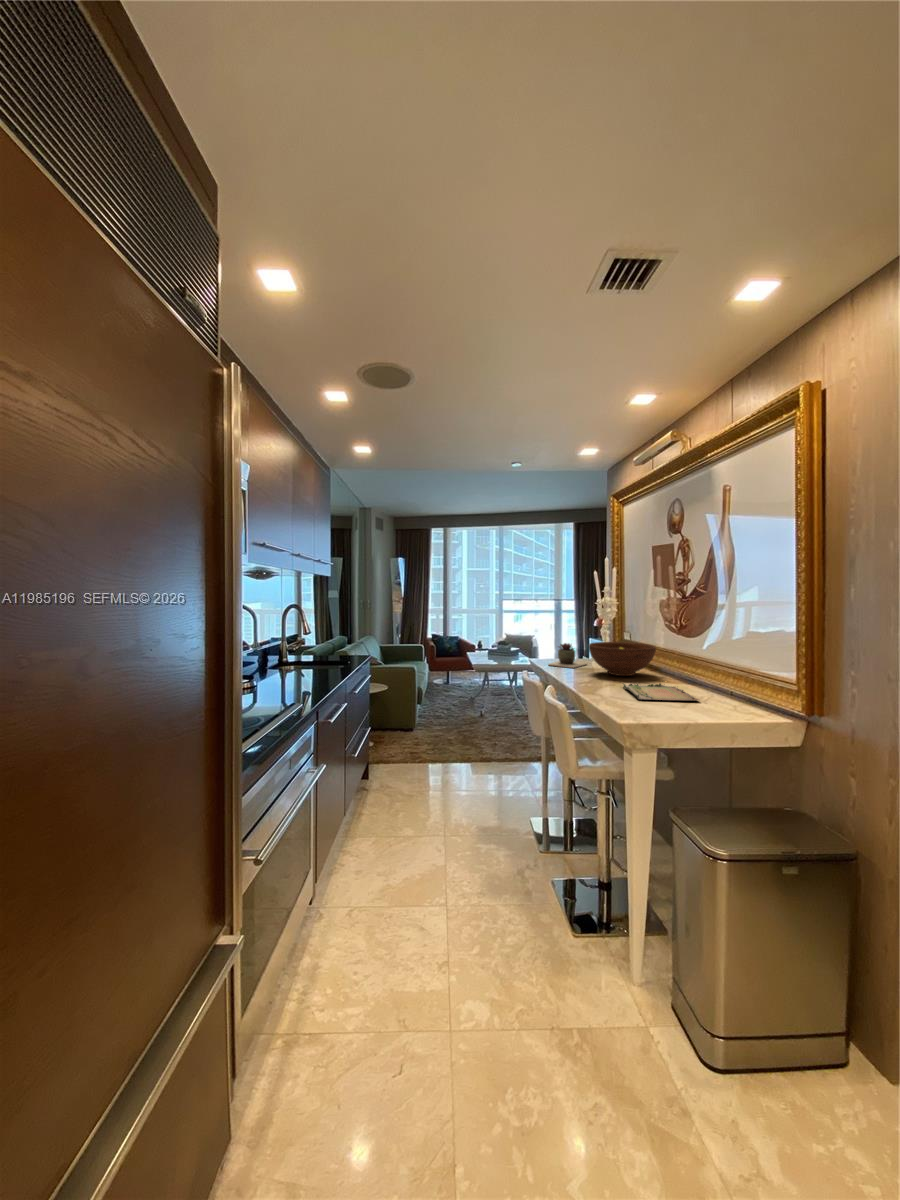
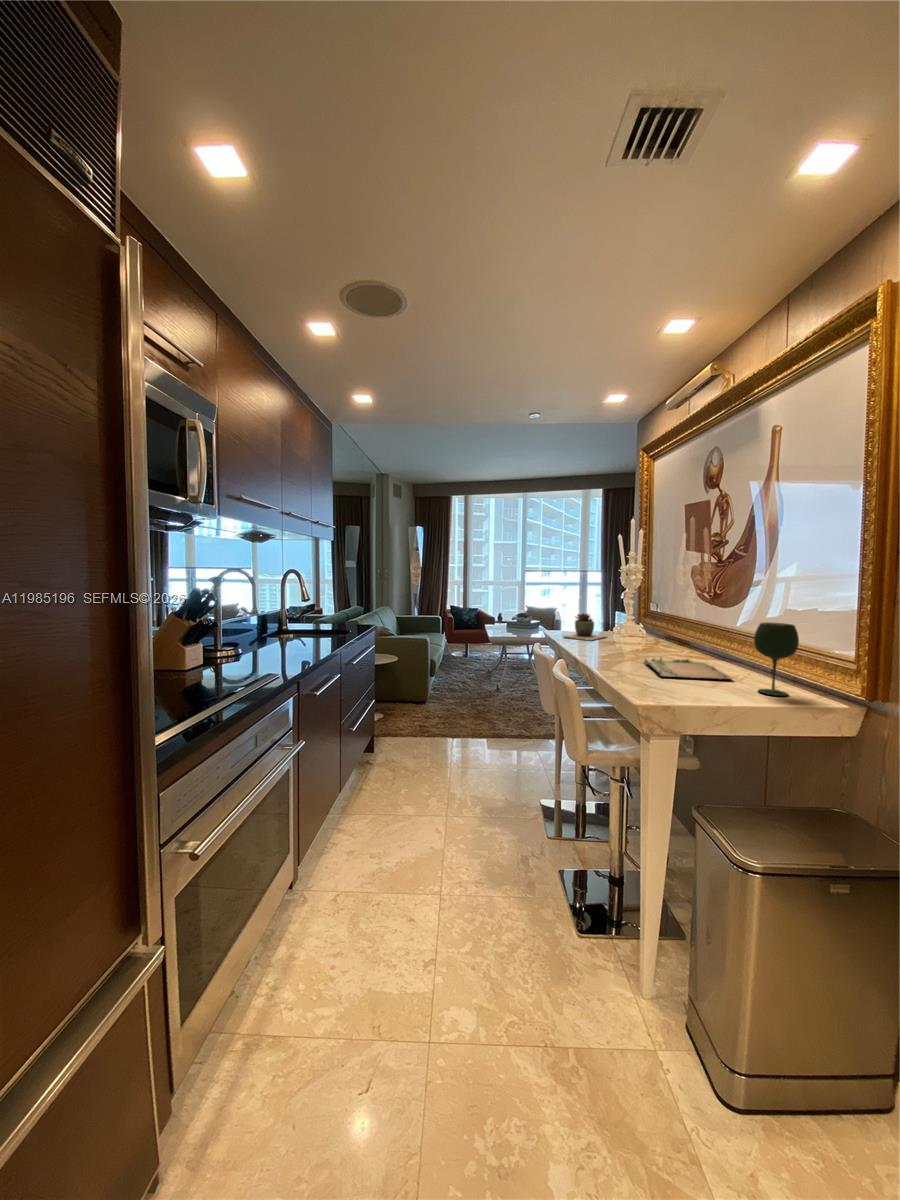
fruit bowl: present [589,642,656,676] -> none [608,612,685,650]
wine glass: none [715,652,752,714] -> present [754,622,799,696]

